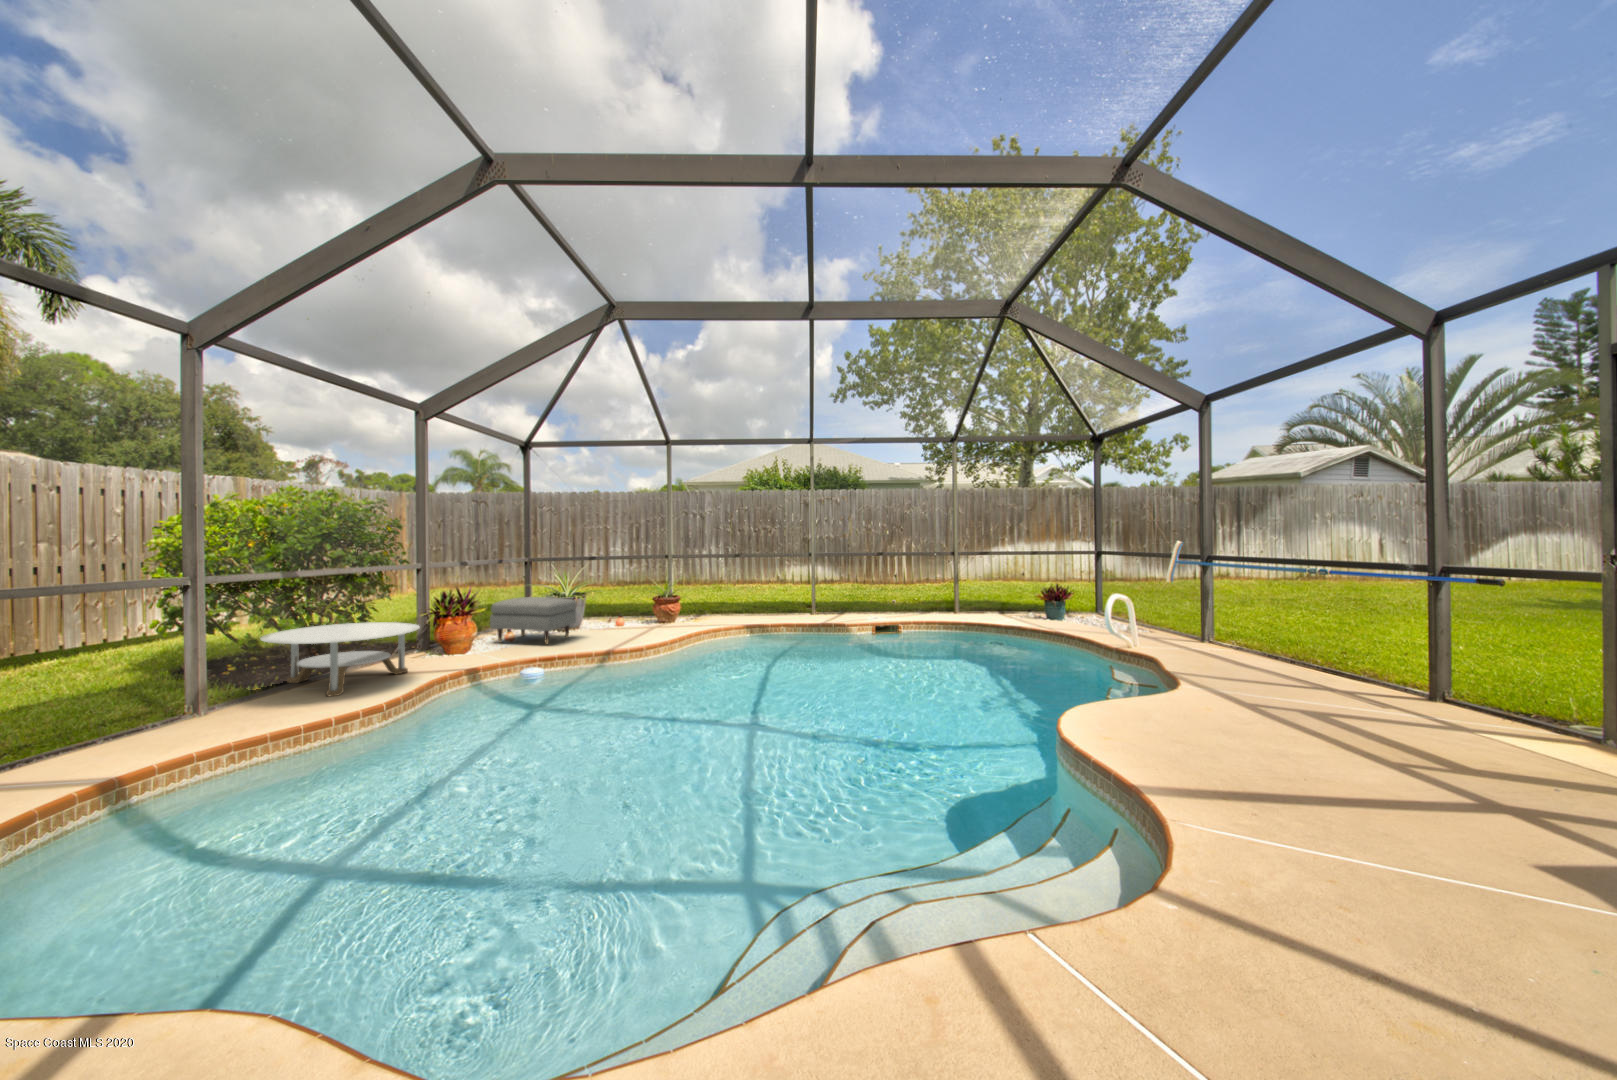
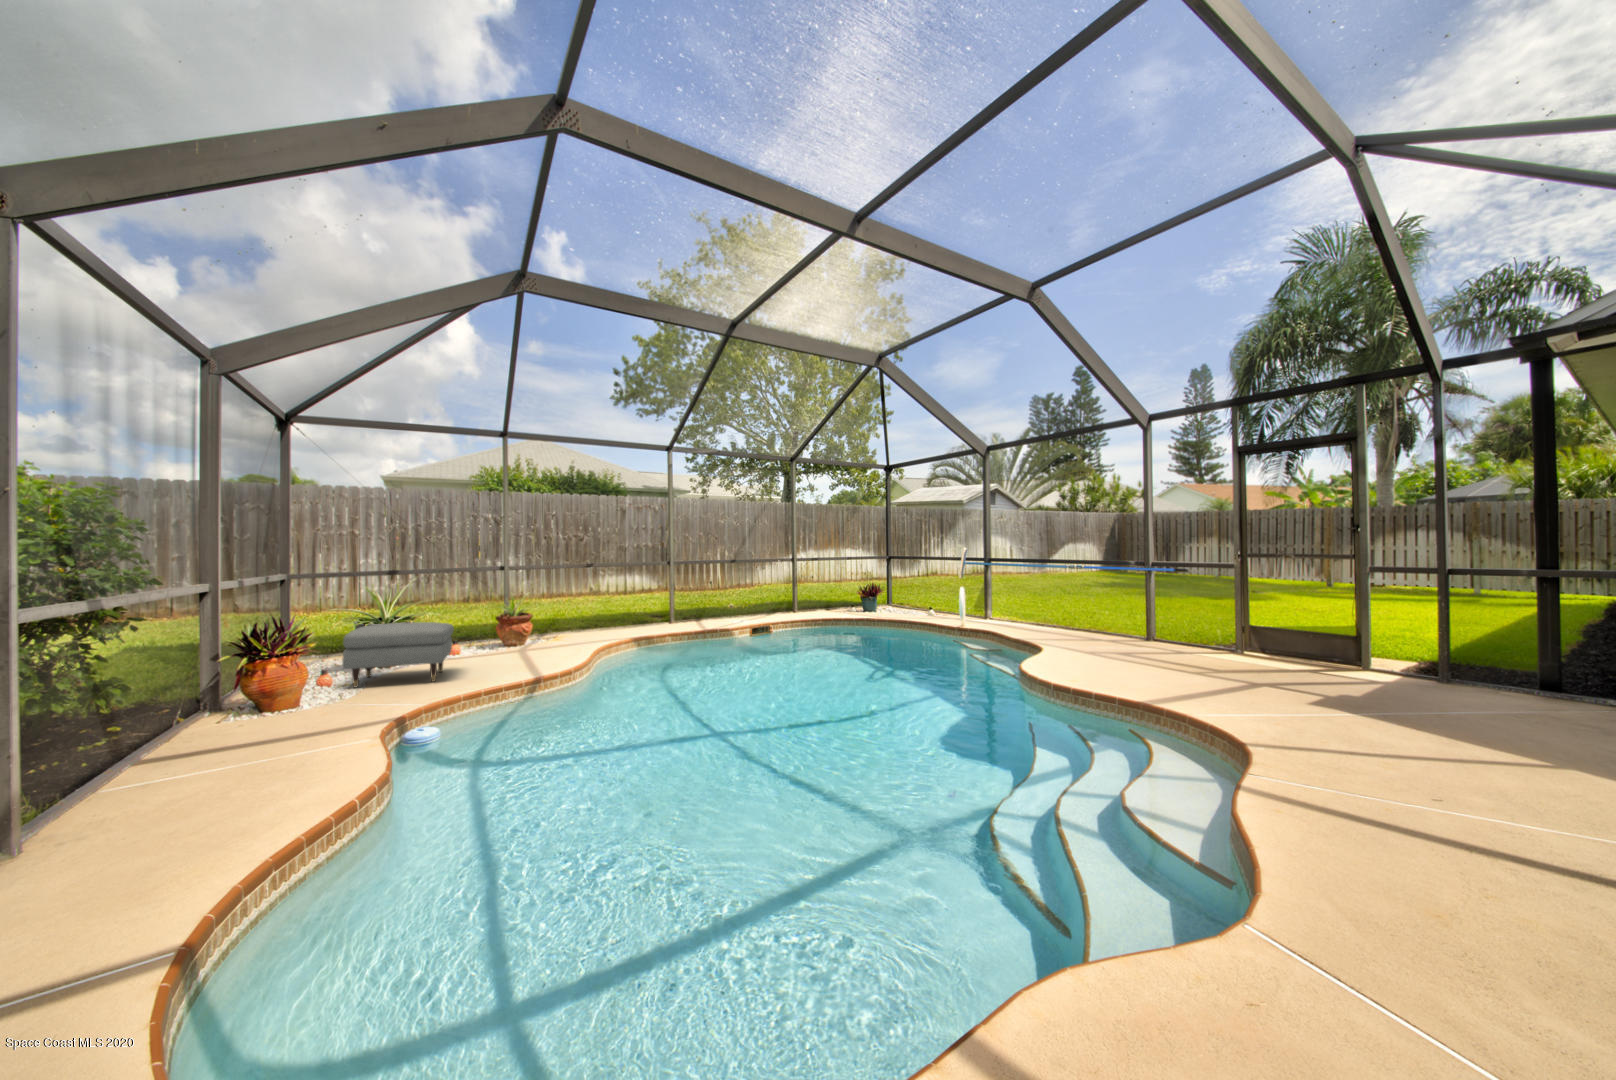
round table: present [260,622,420,696] -> none [111,665,363,775]

